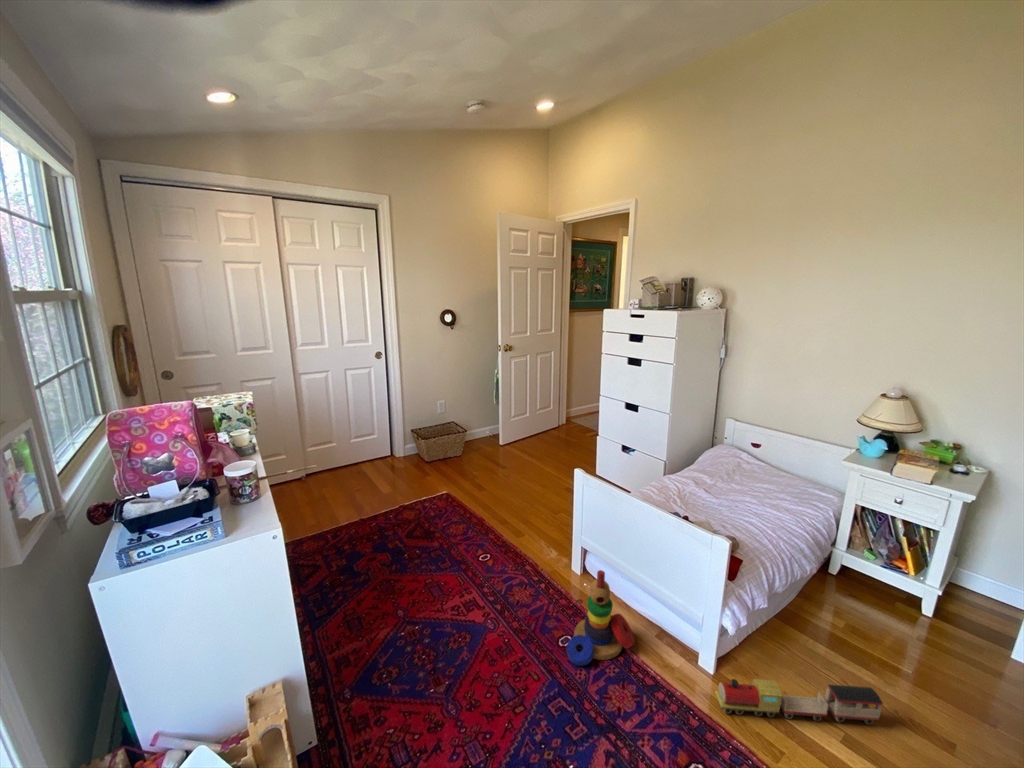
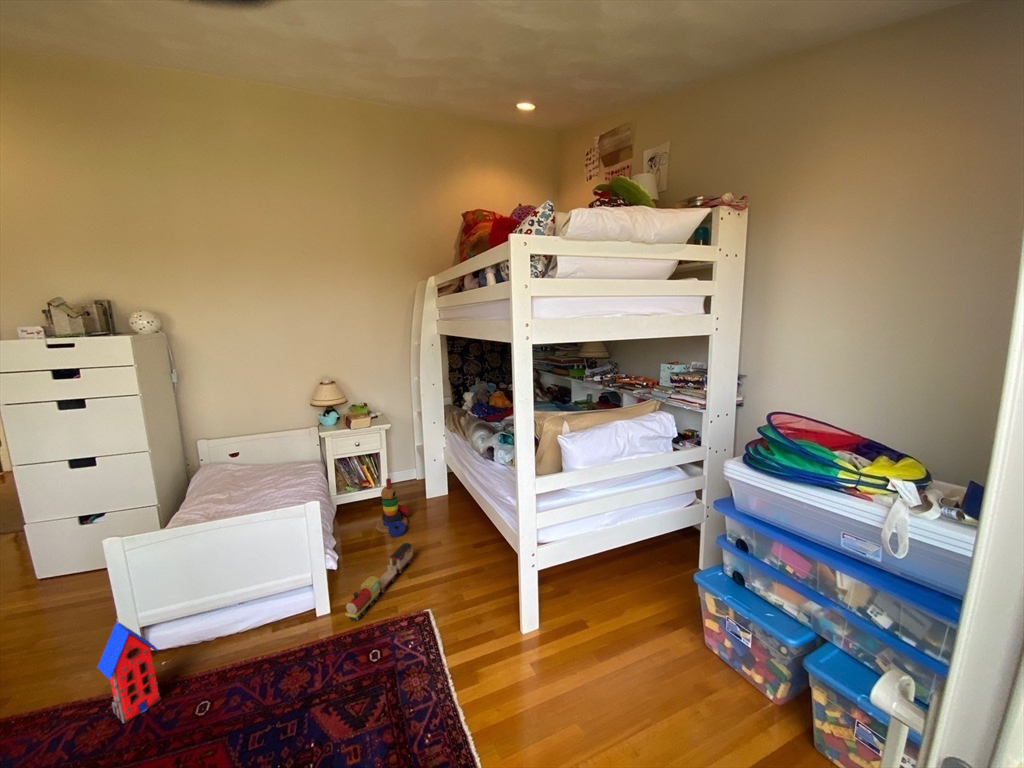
toy house: none [536,532,571,608] -> present [97,623,161,723]
stacking toy: present [567,570,634,666] -> present [376,478,409,537]

